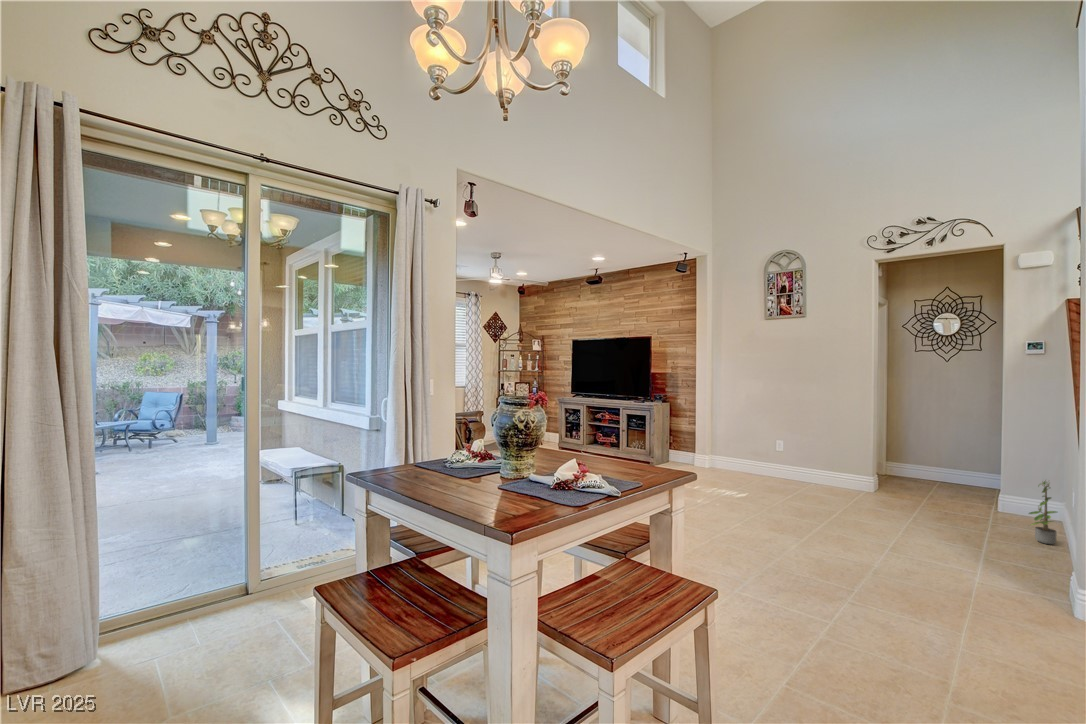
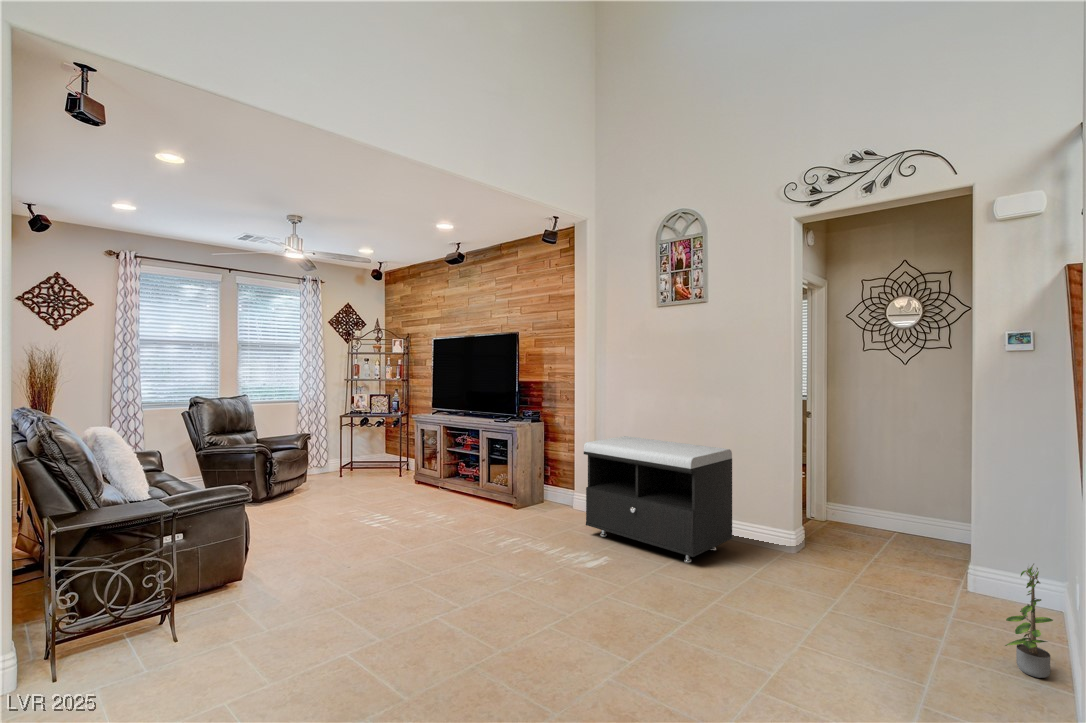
storage bench: none [716,411,826,493] -> present [584,436,732,563]

